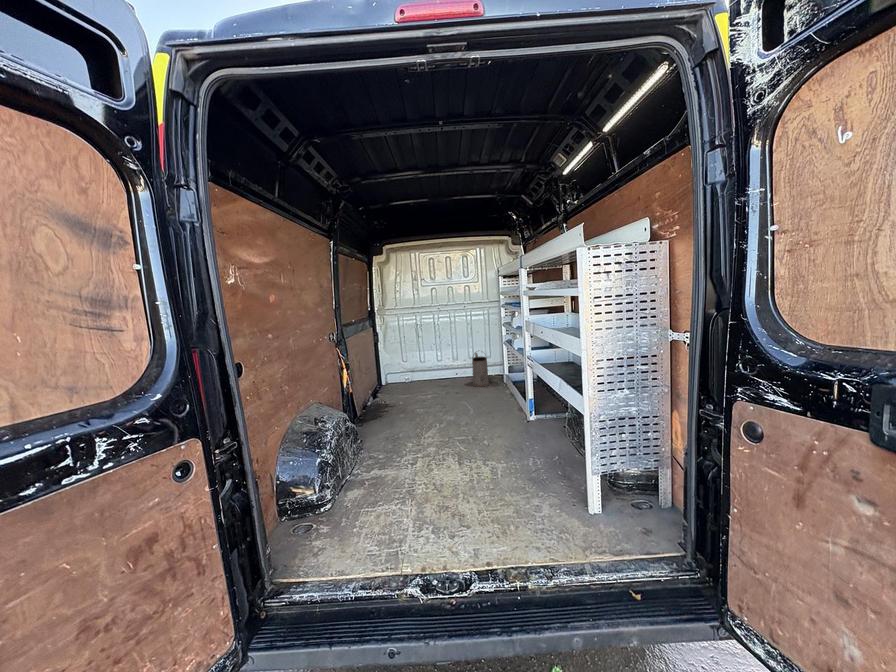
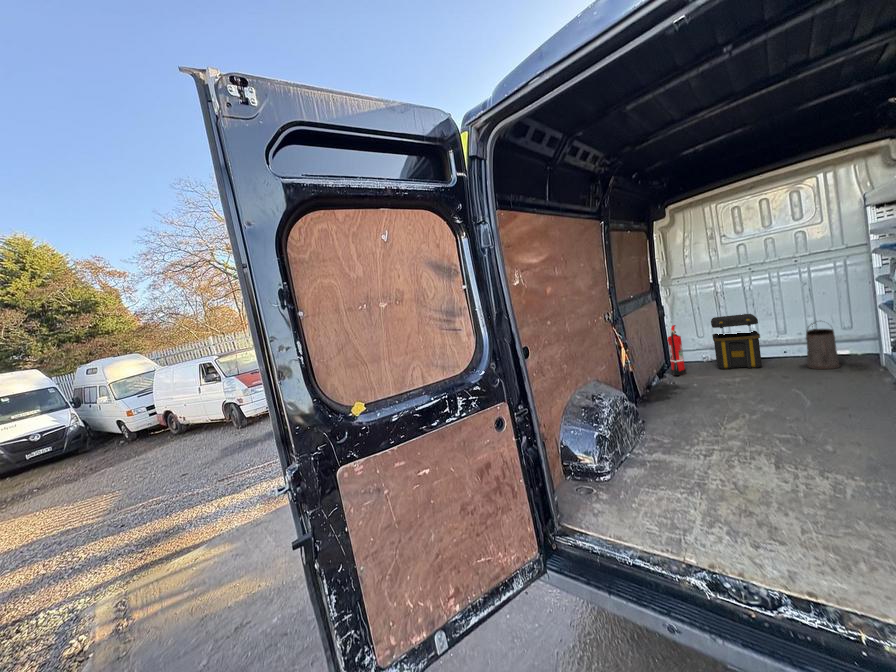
toolbox: none [414,343,446,389] -> present [711,314,762,369]
fire extinguisher: none [381,350,395,397] -> present [667,325,686,375]

